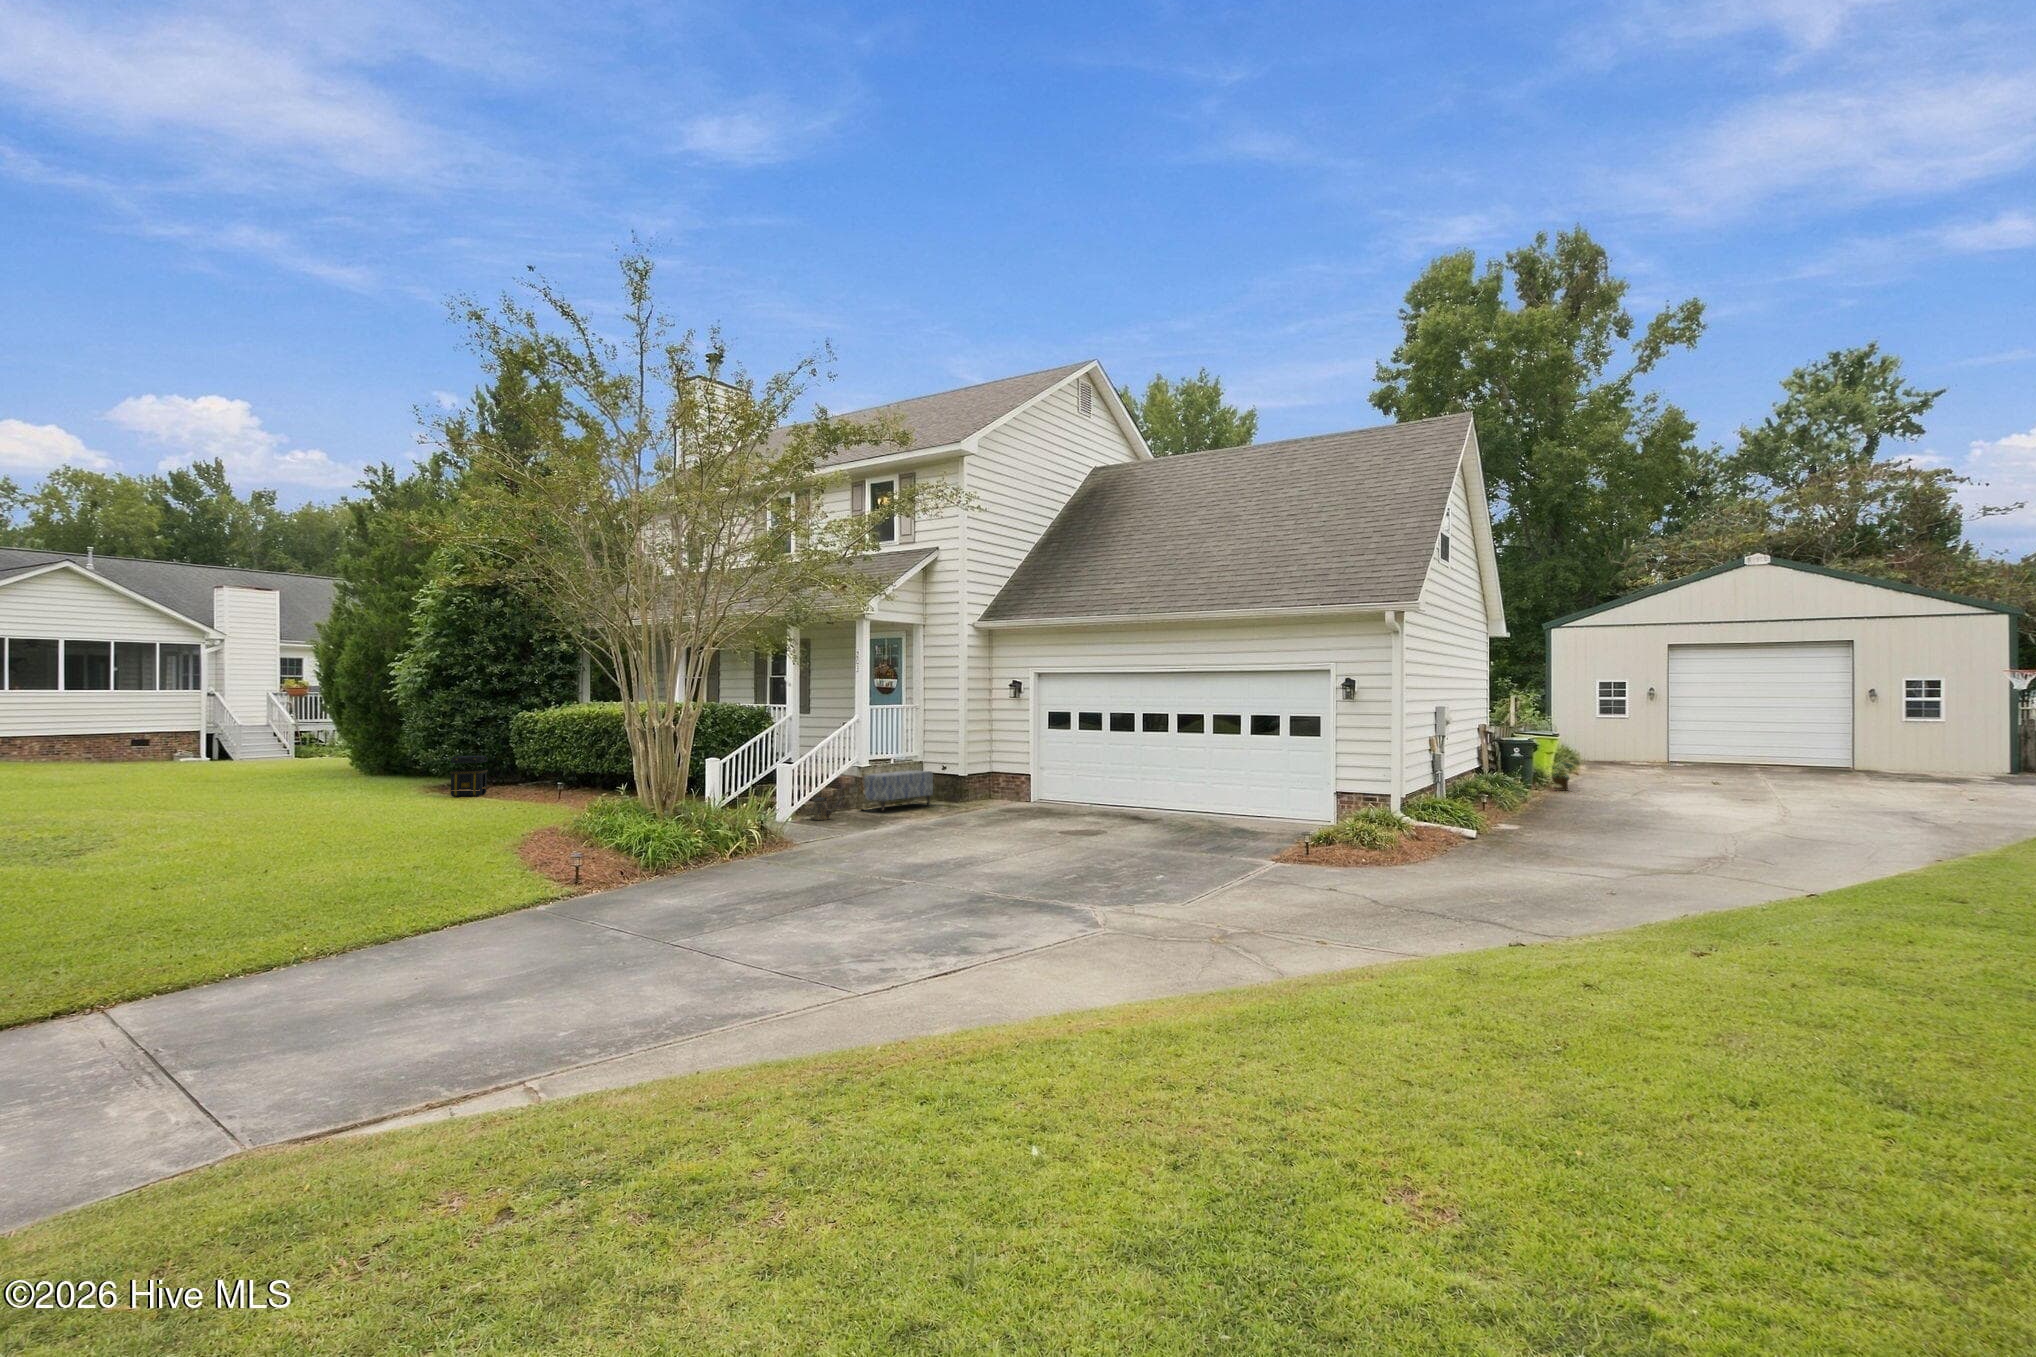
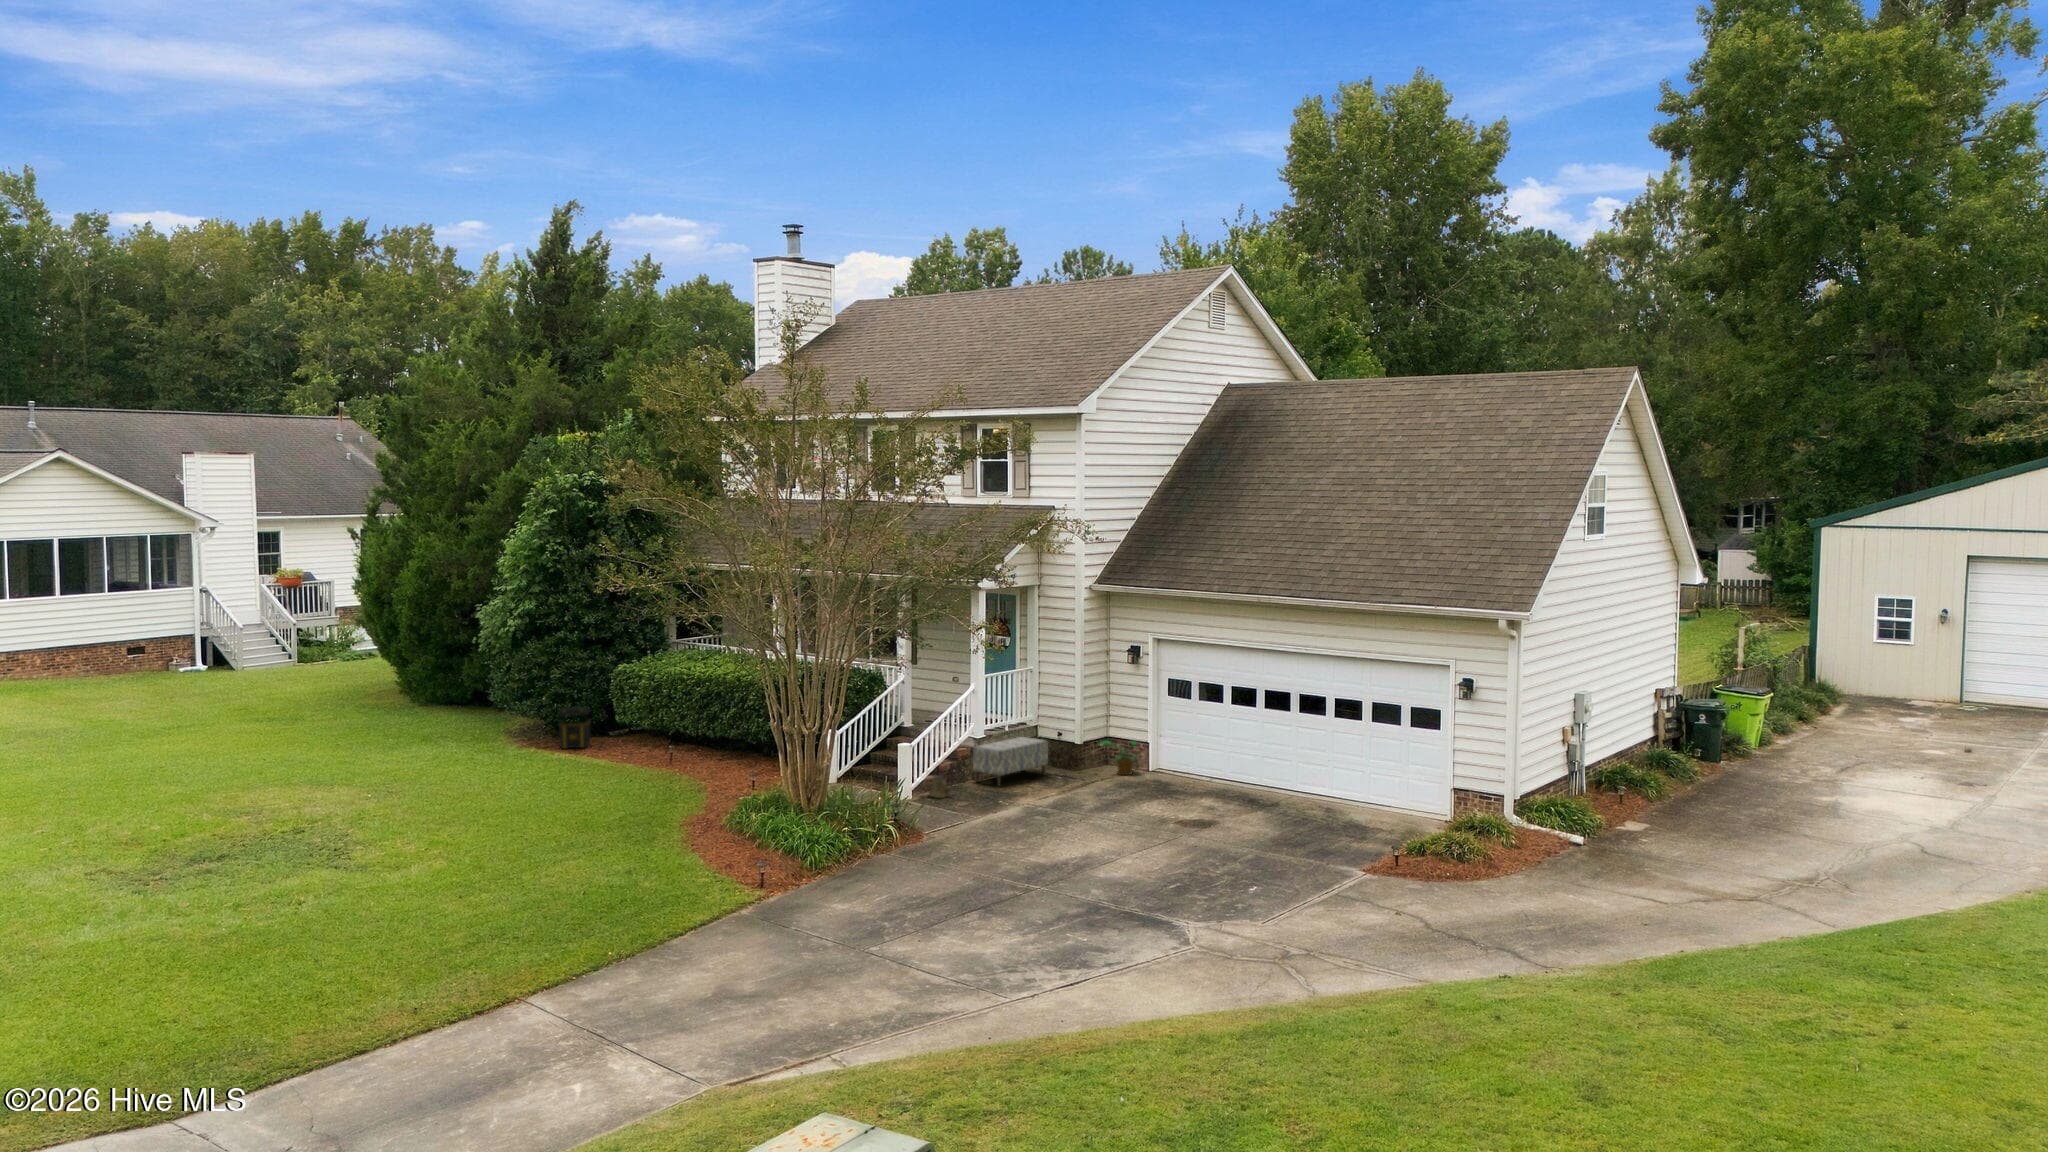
potted plant: present [1548,763,1573,791] -> present [1099,741,1138,775]

